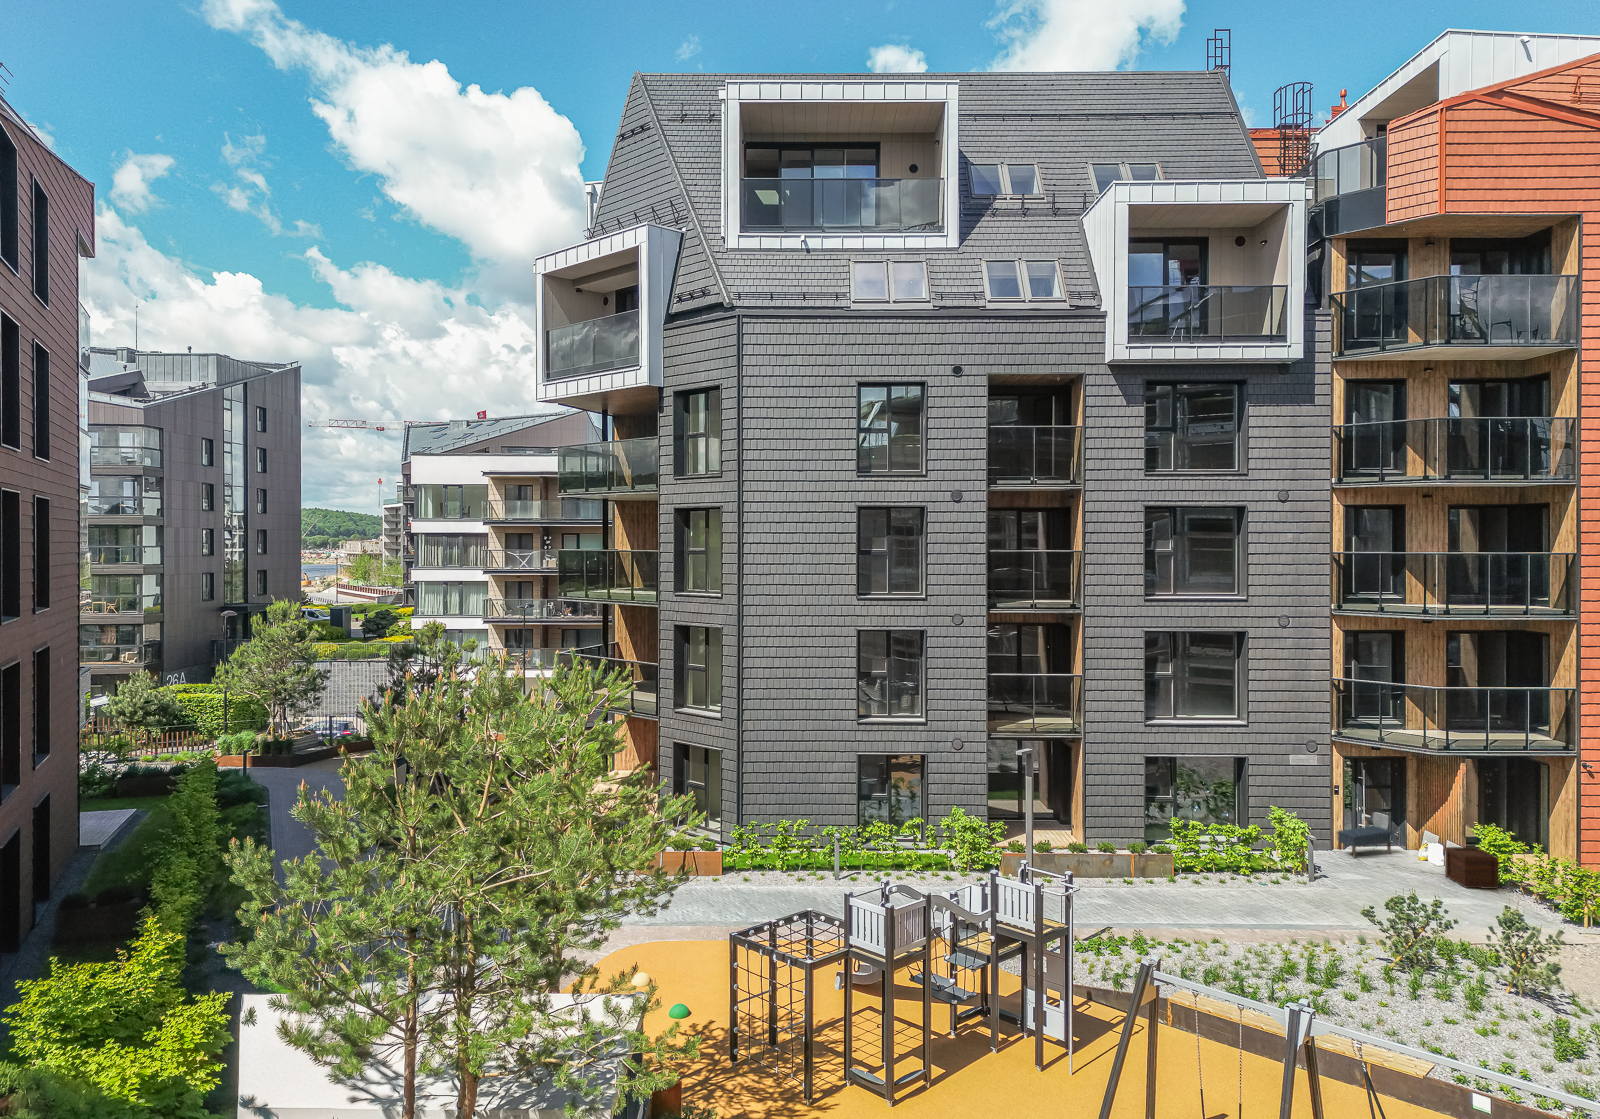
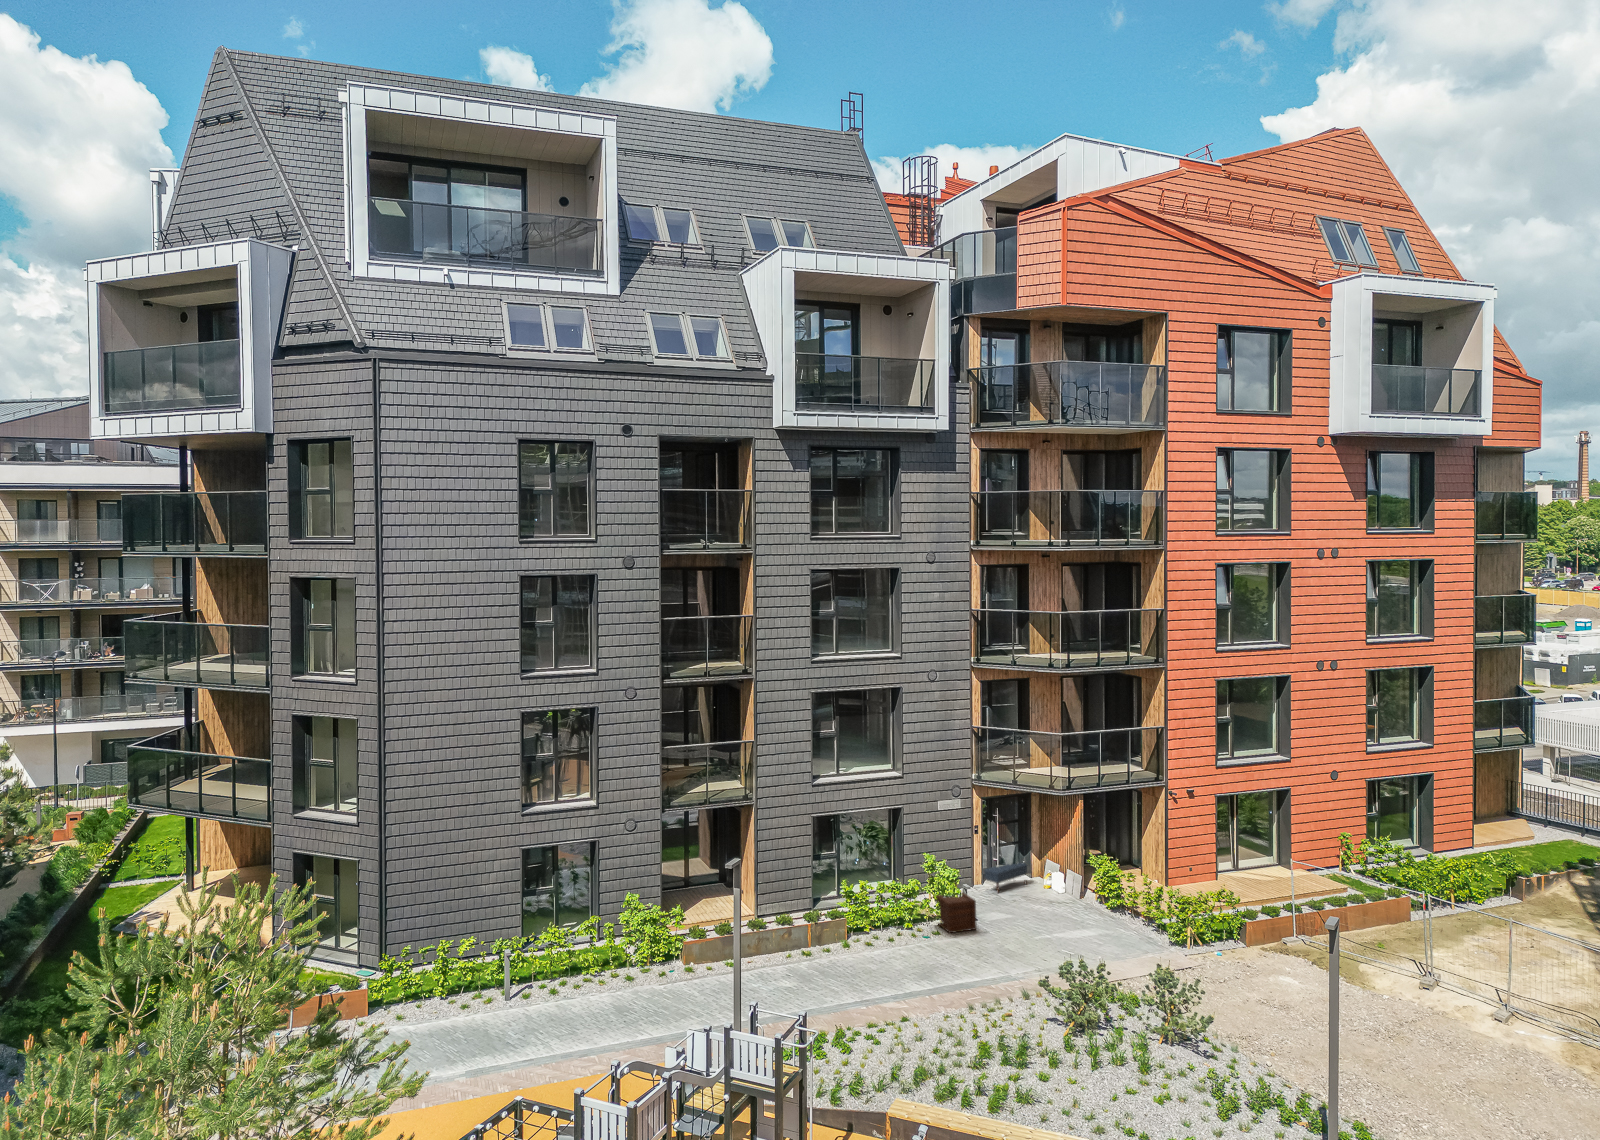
wooden crate: present [1445,847,1499,889] -> present [936,893,977,933]

